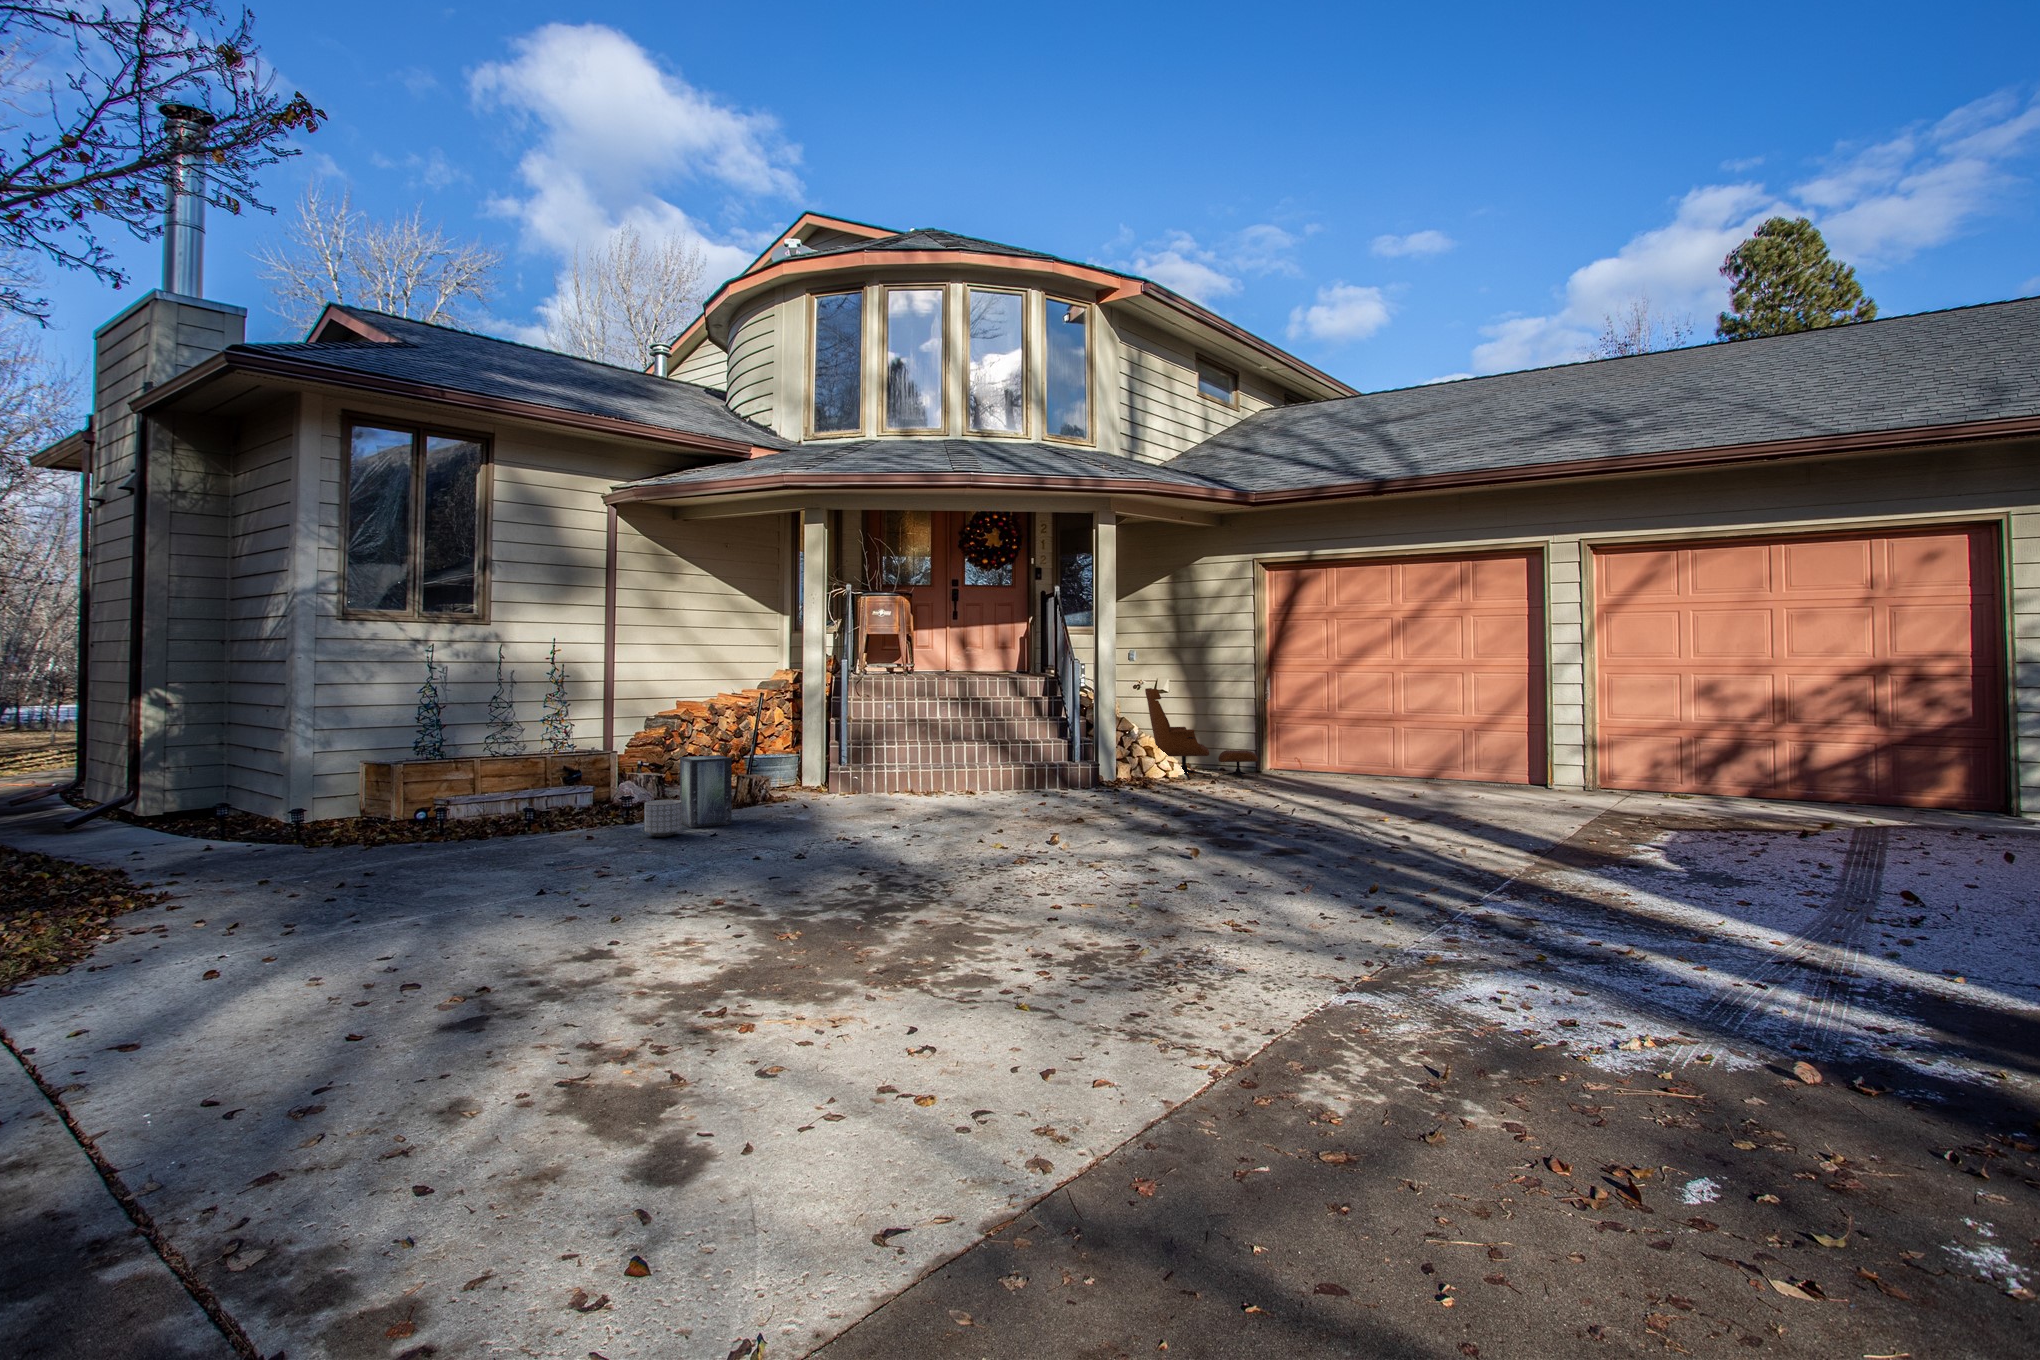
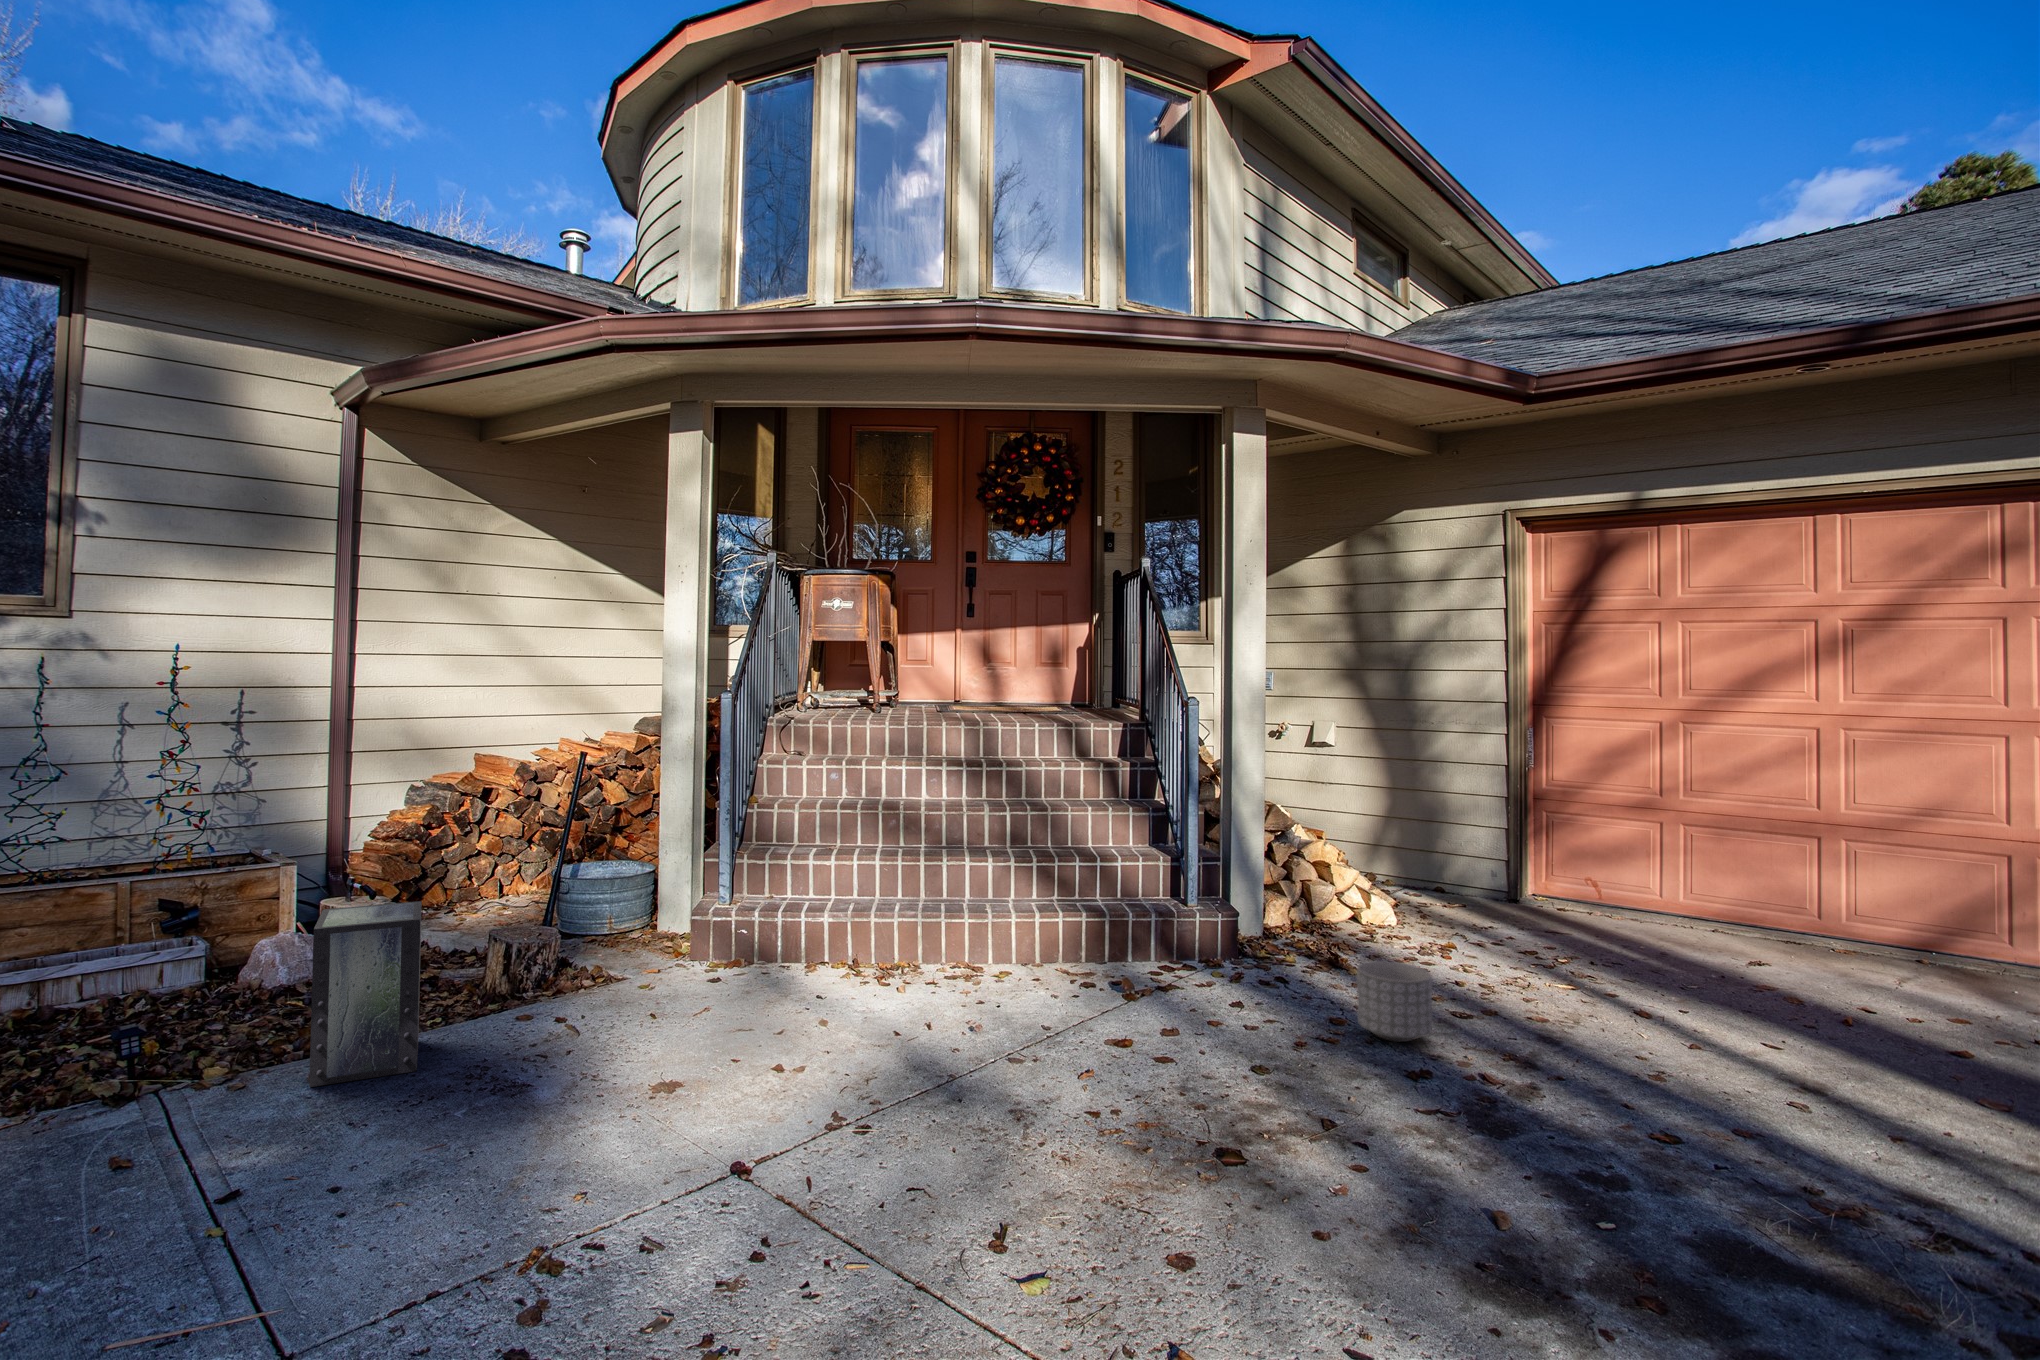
lounge chair: present [1145,688,1258,780] -> none [1304,743,1522,921]
planter: present [644,800,682,837] -> present [1357,961,1432,1042]

